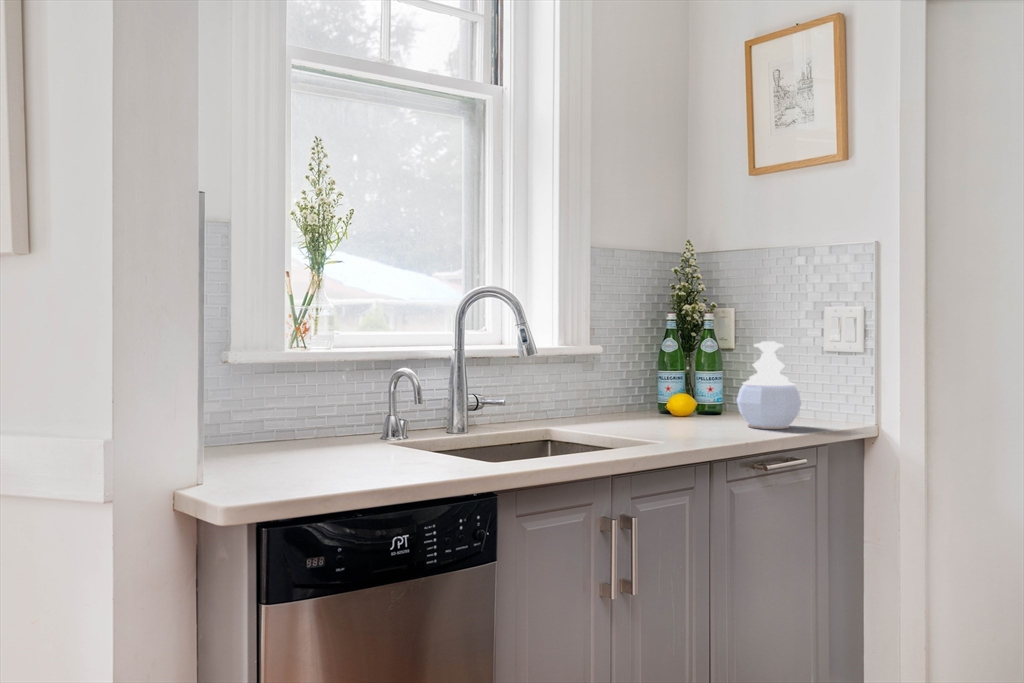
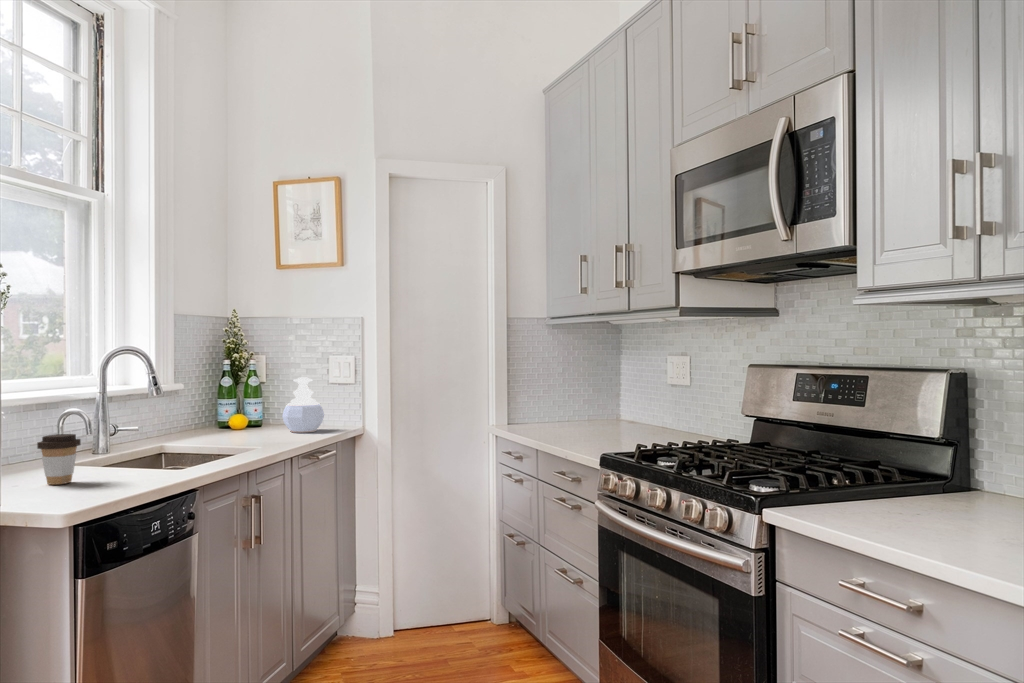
coffee cup: none [329,396,378,462] -> present [37,434,81,485]

